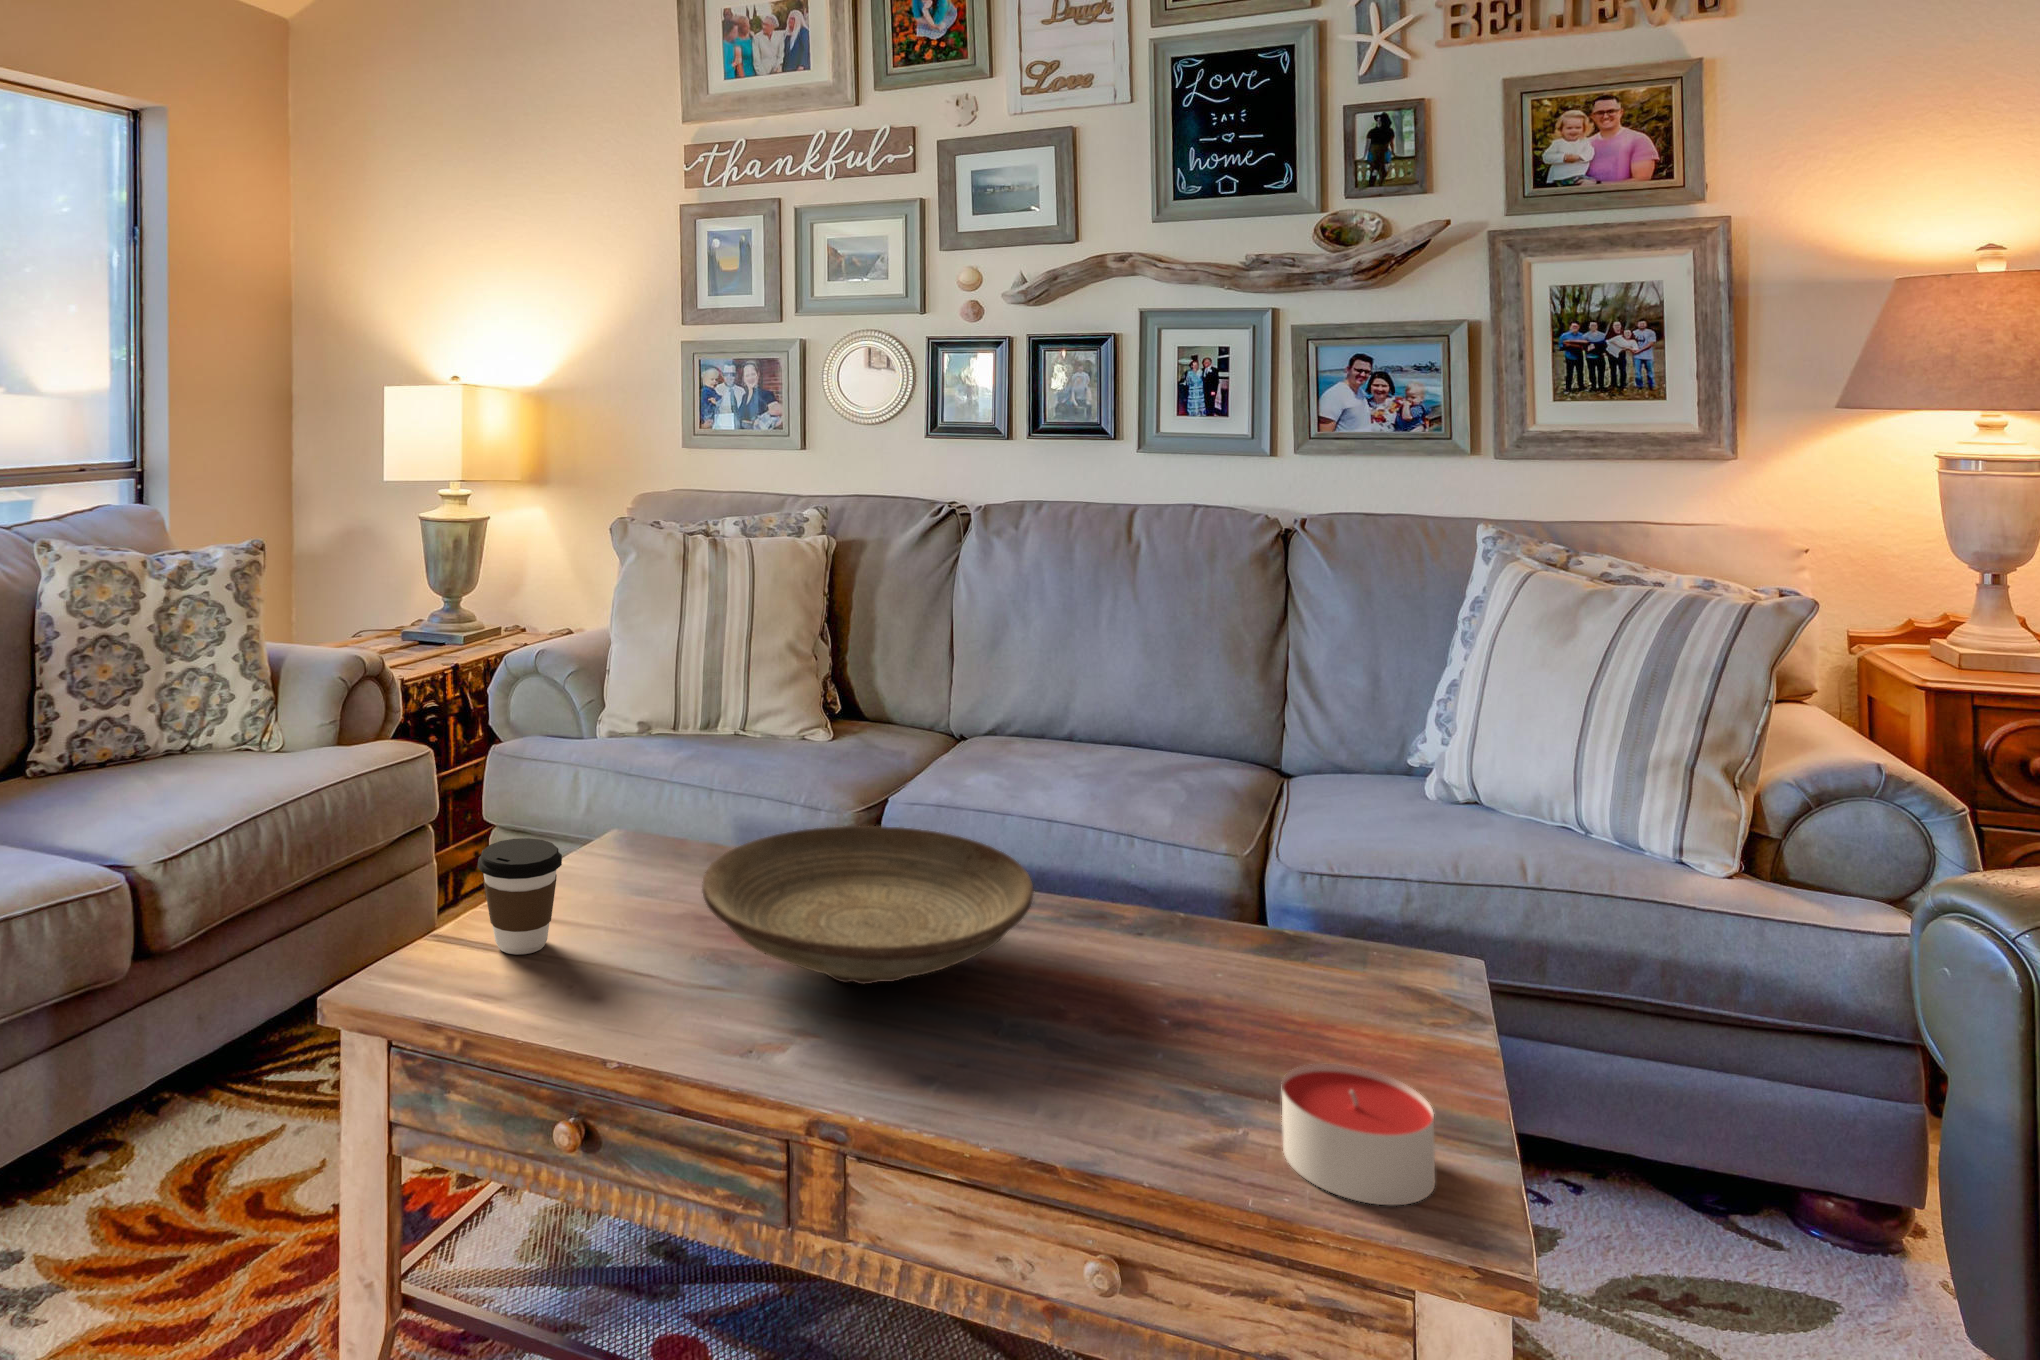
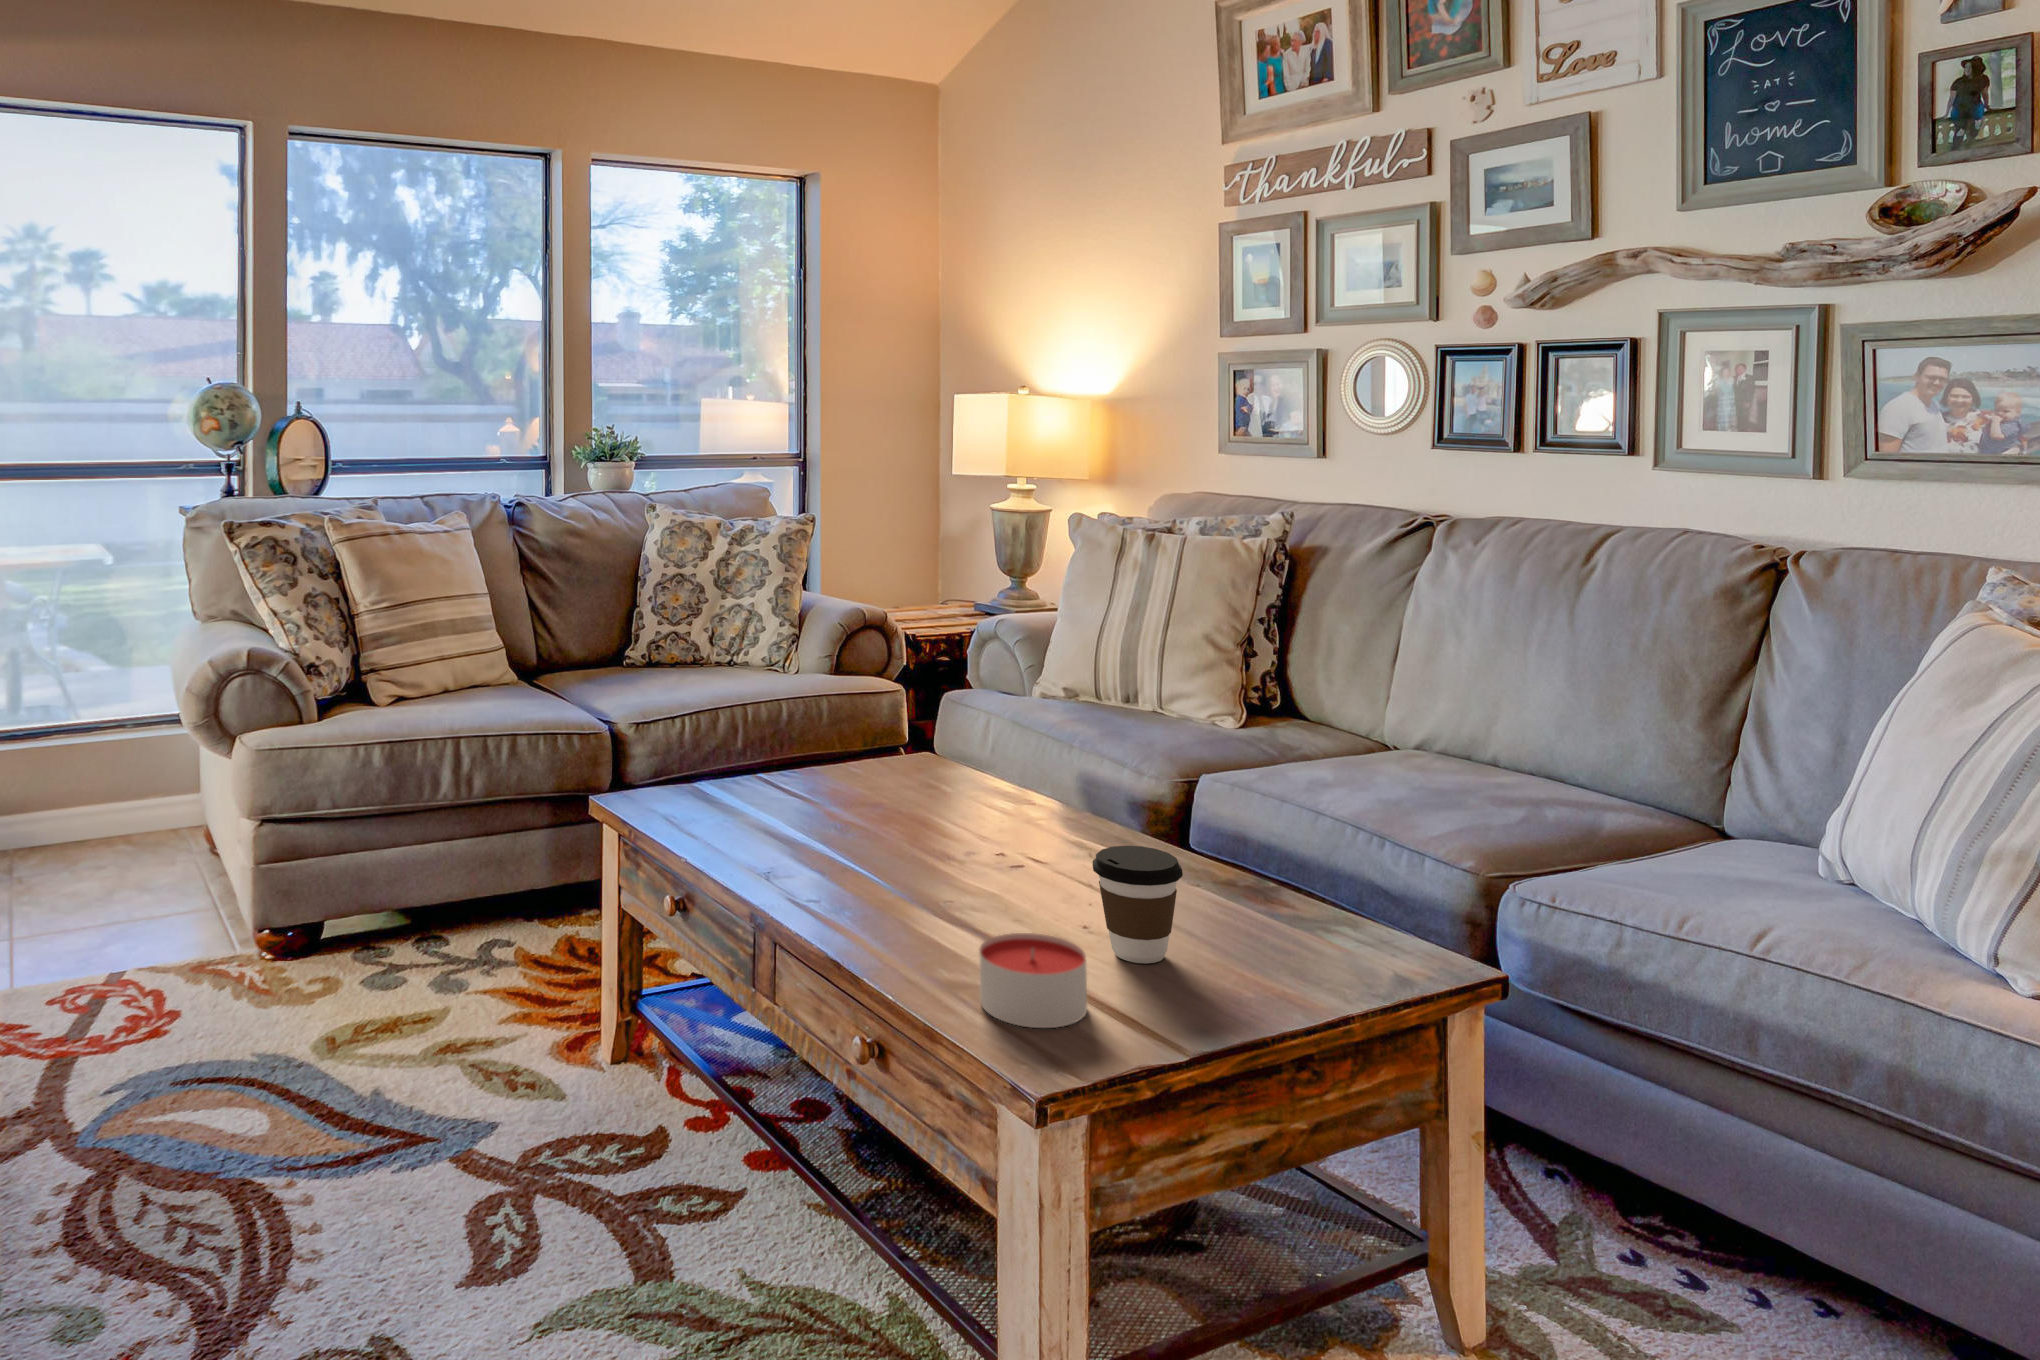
decorative bowl: present [702,826,1034,984] -> none [808,754,1067,861]
coffee cup: present [478,838,562,954] -> present [1093,846,1183,963]

